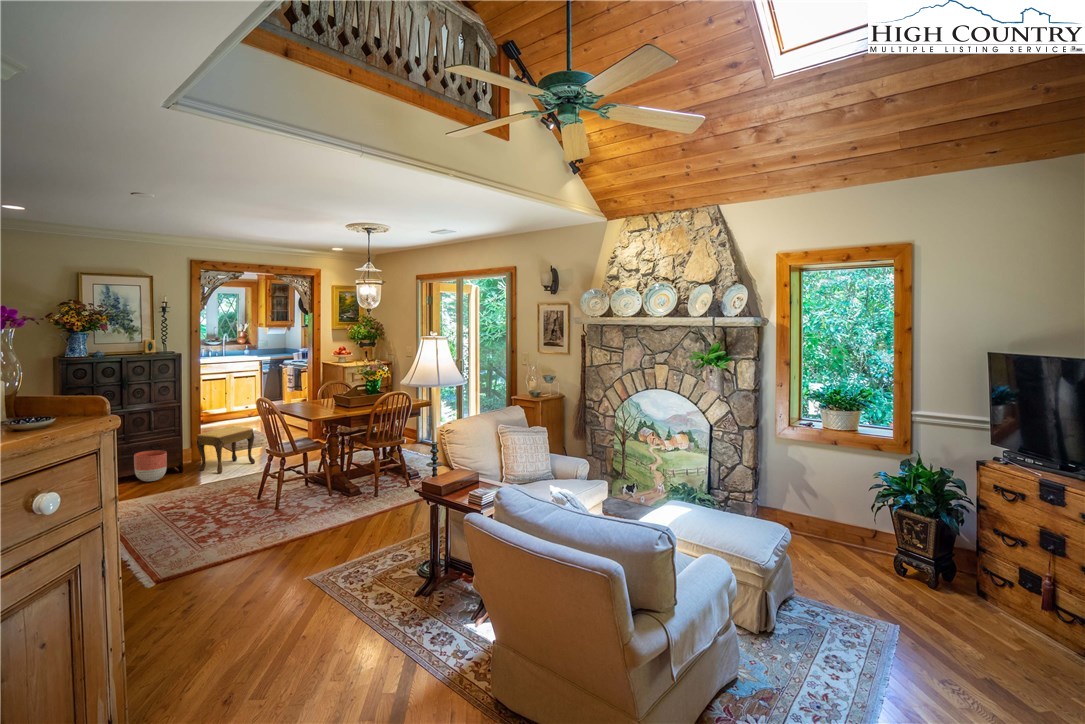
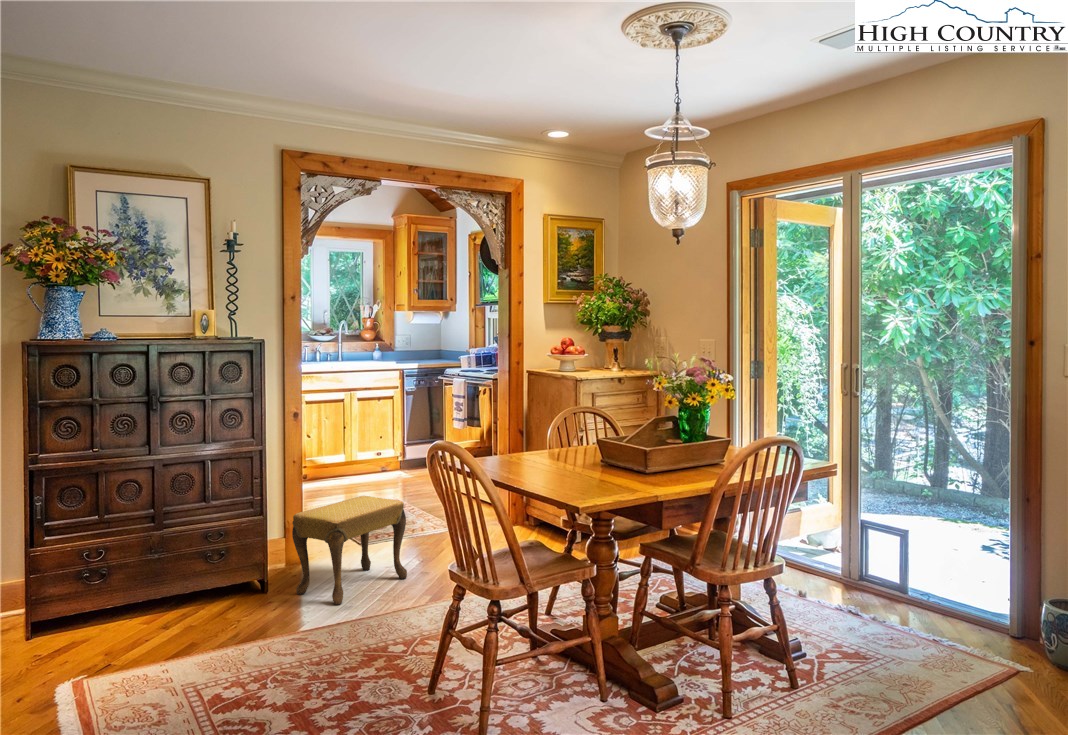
planter: present [134,450,167,482] -> none [164,548,230,621]

